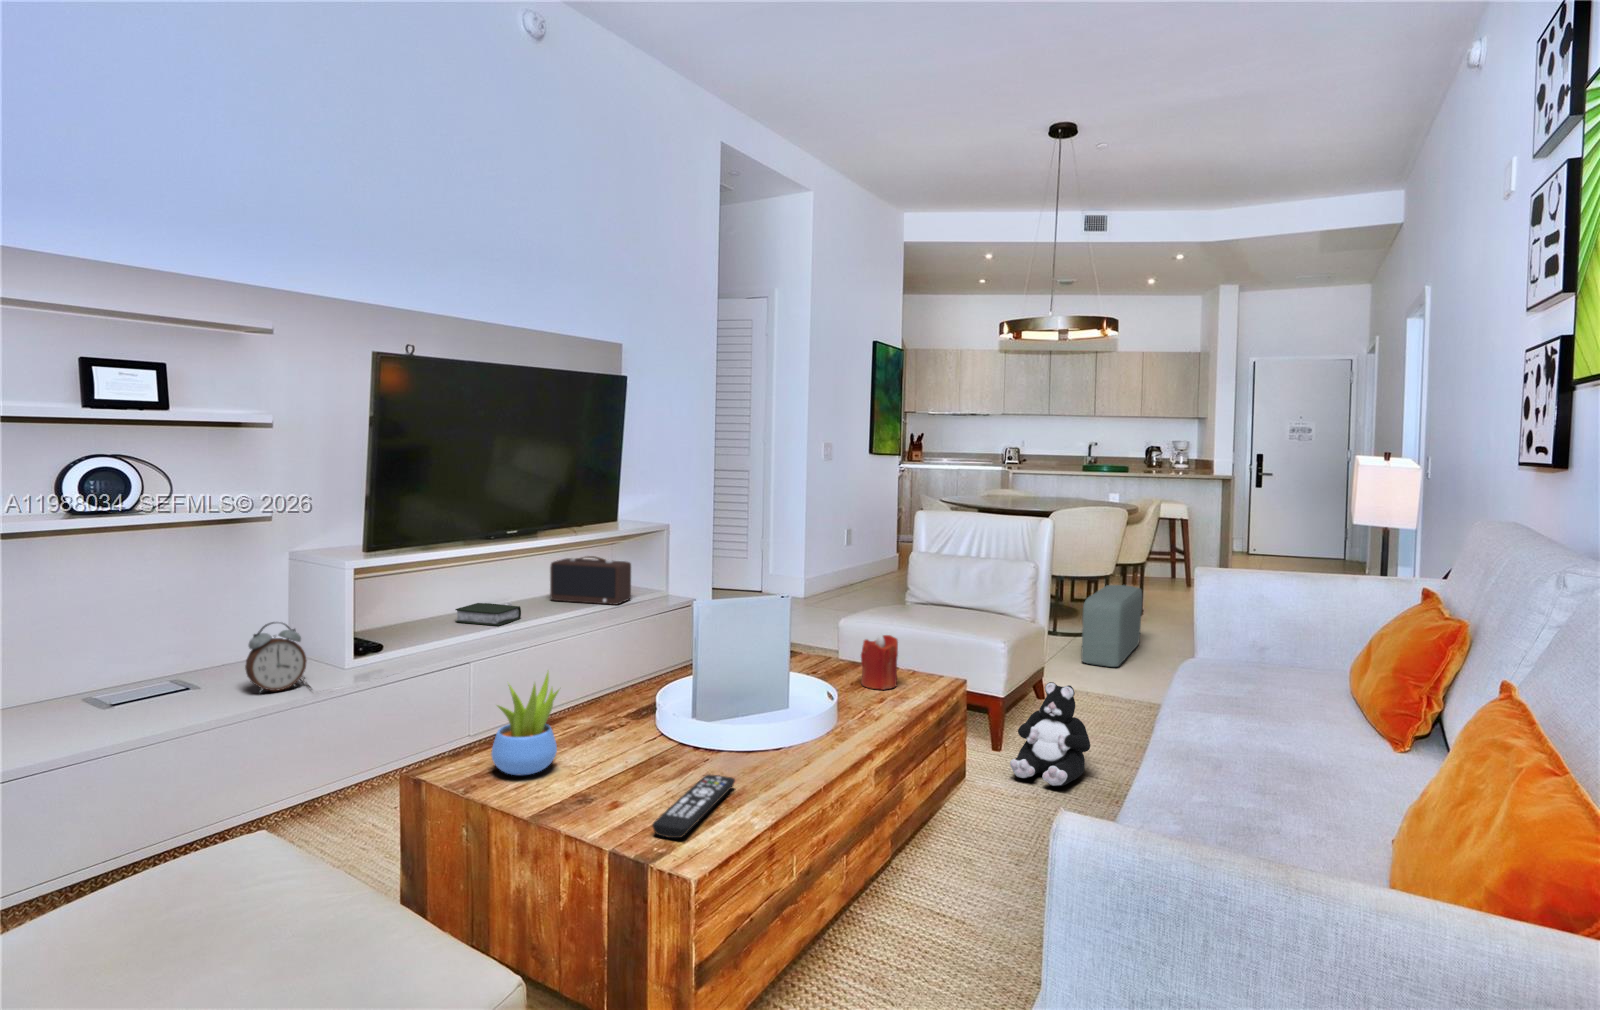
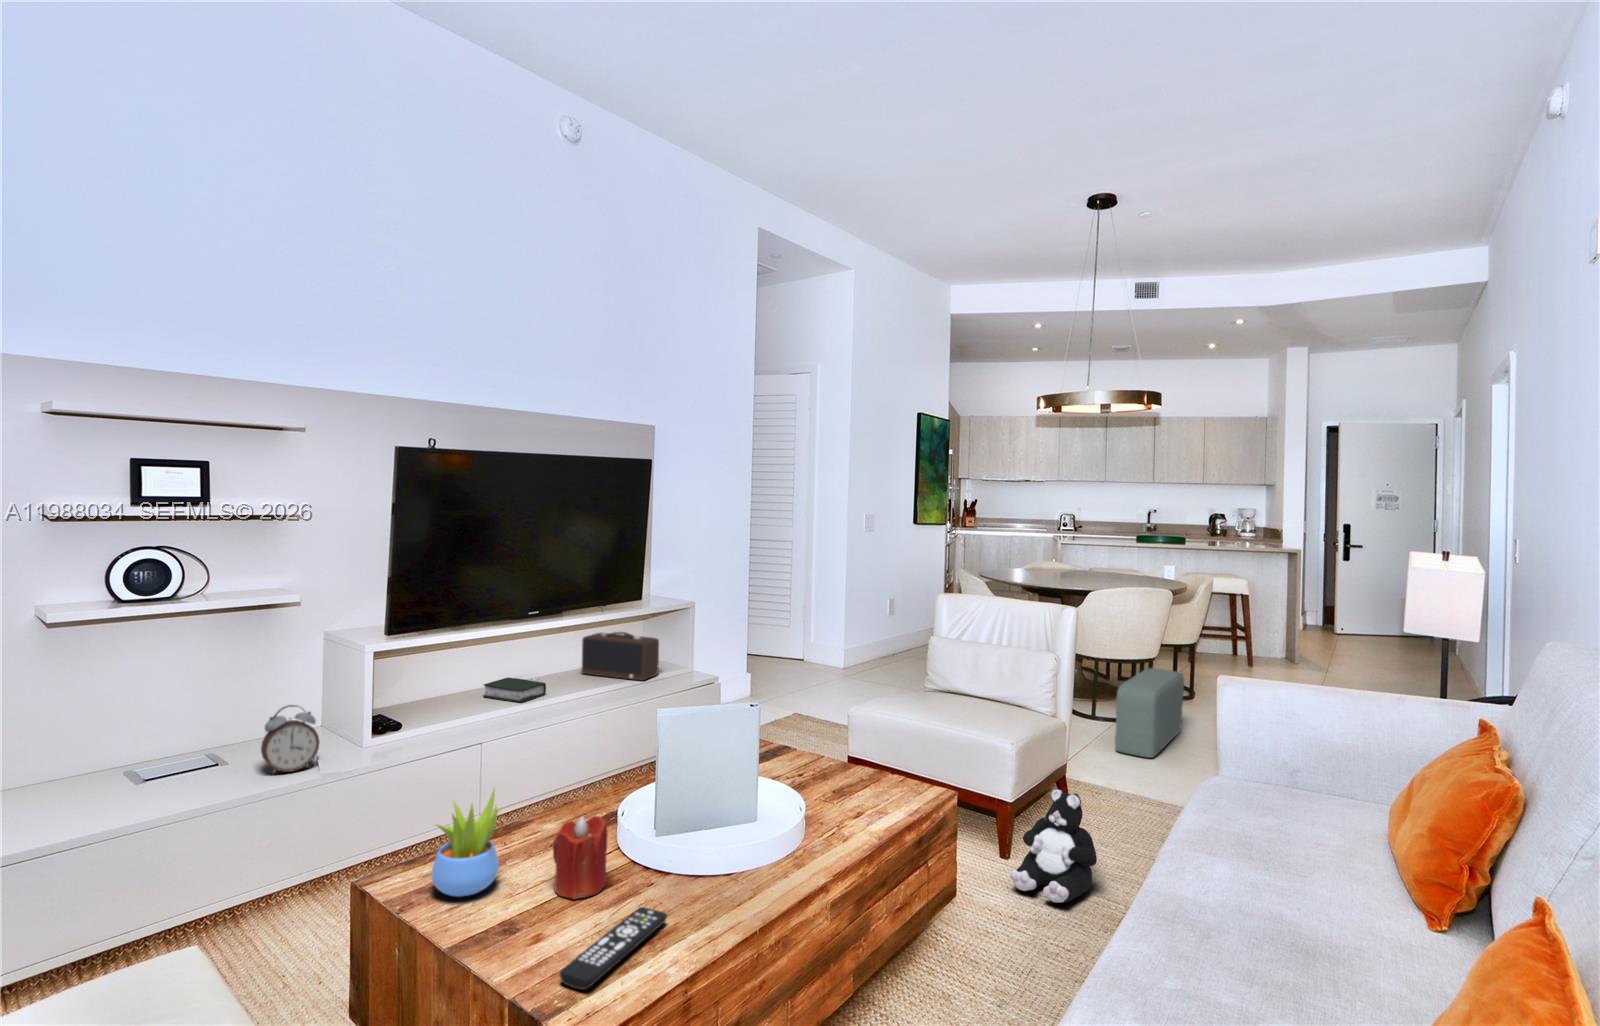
candle: present [861,634,898,690] -> present [553,816,608,899]

